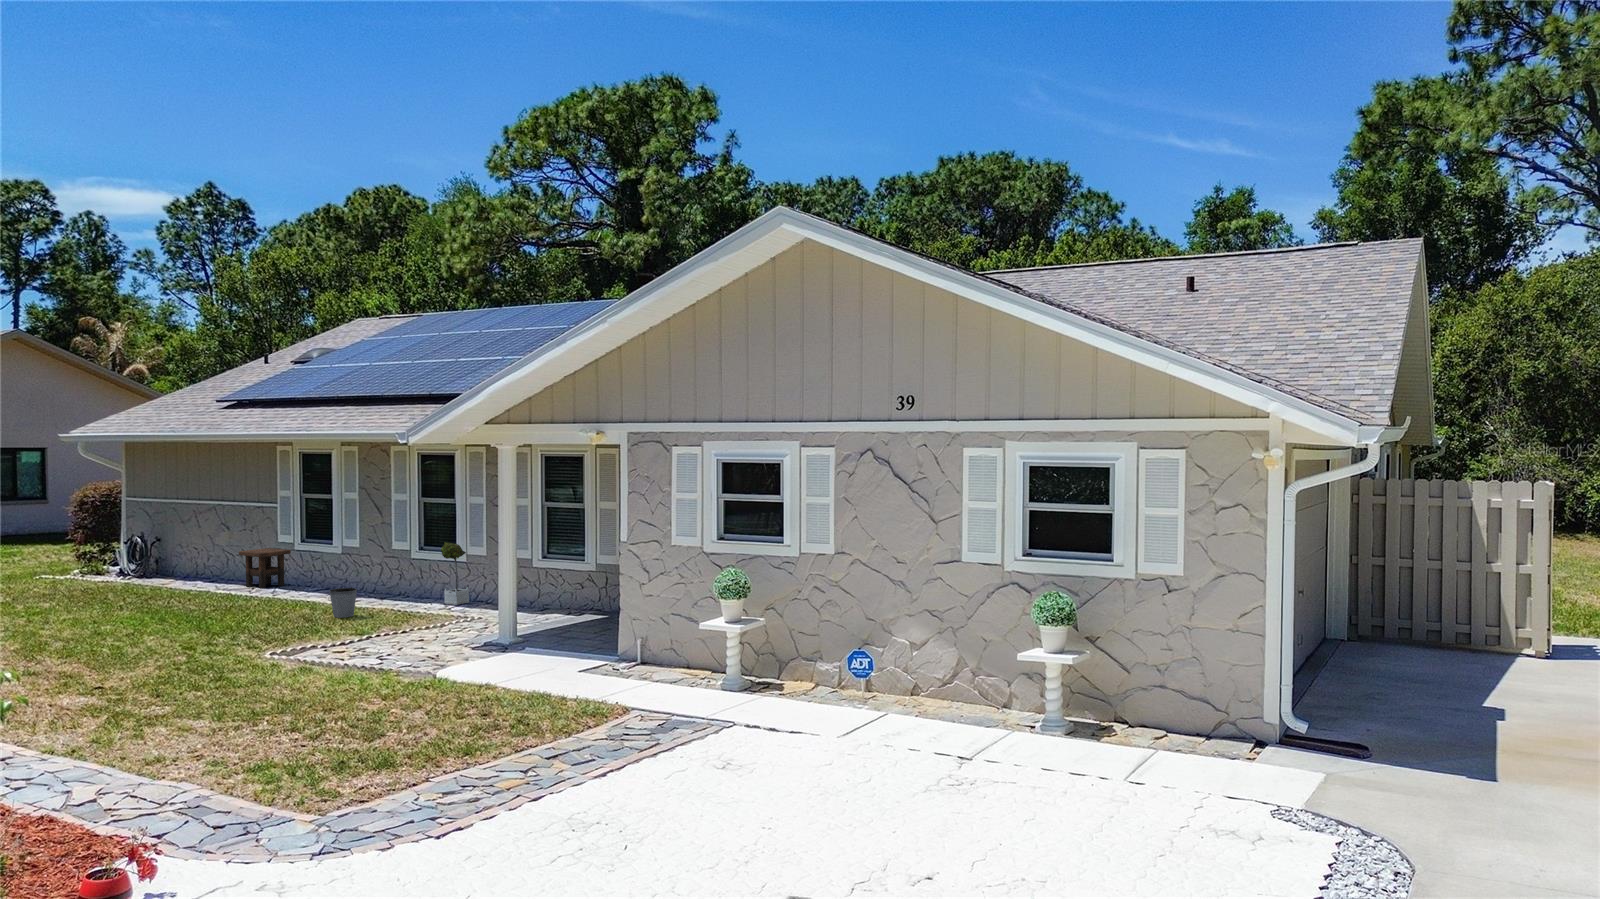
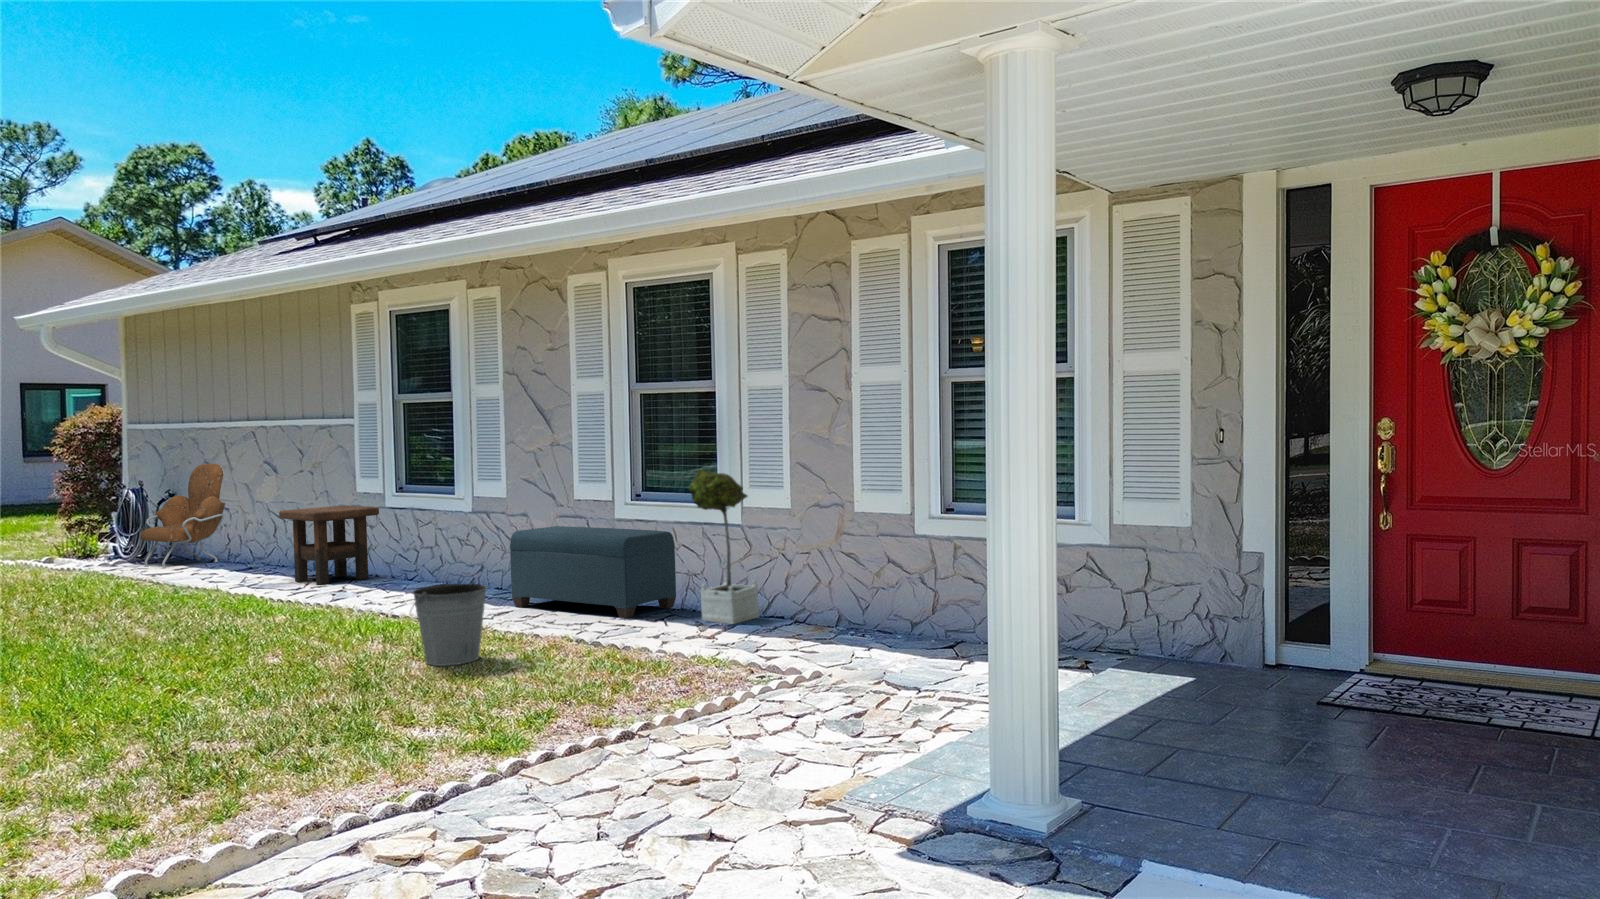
armchair: none [143,521,192,579] -> present [141,464,225,569]
bench: none [362,563,436,603] -> present [510,526,676,618]

